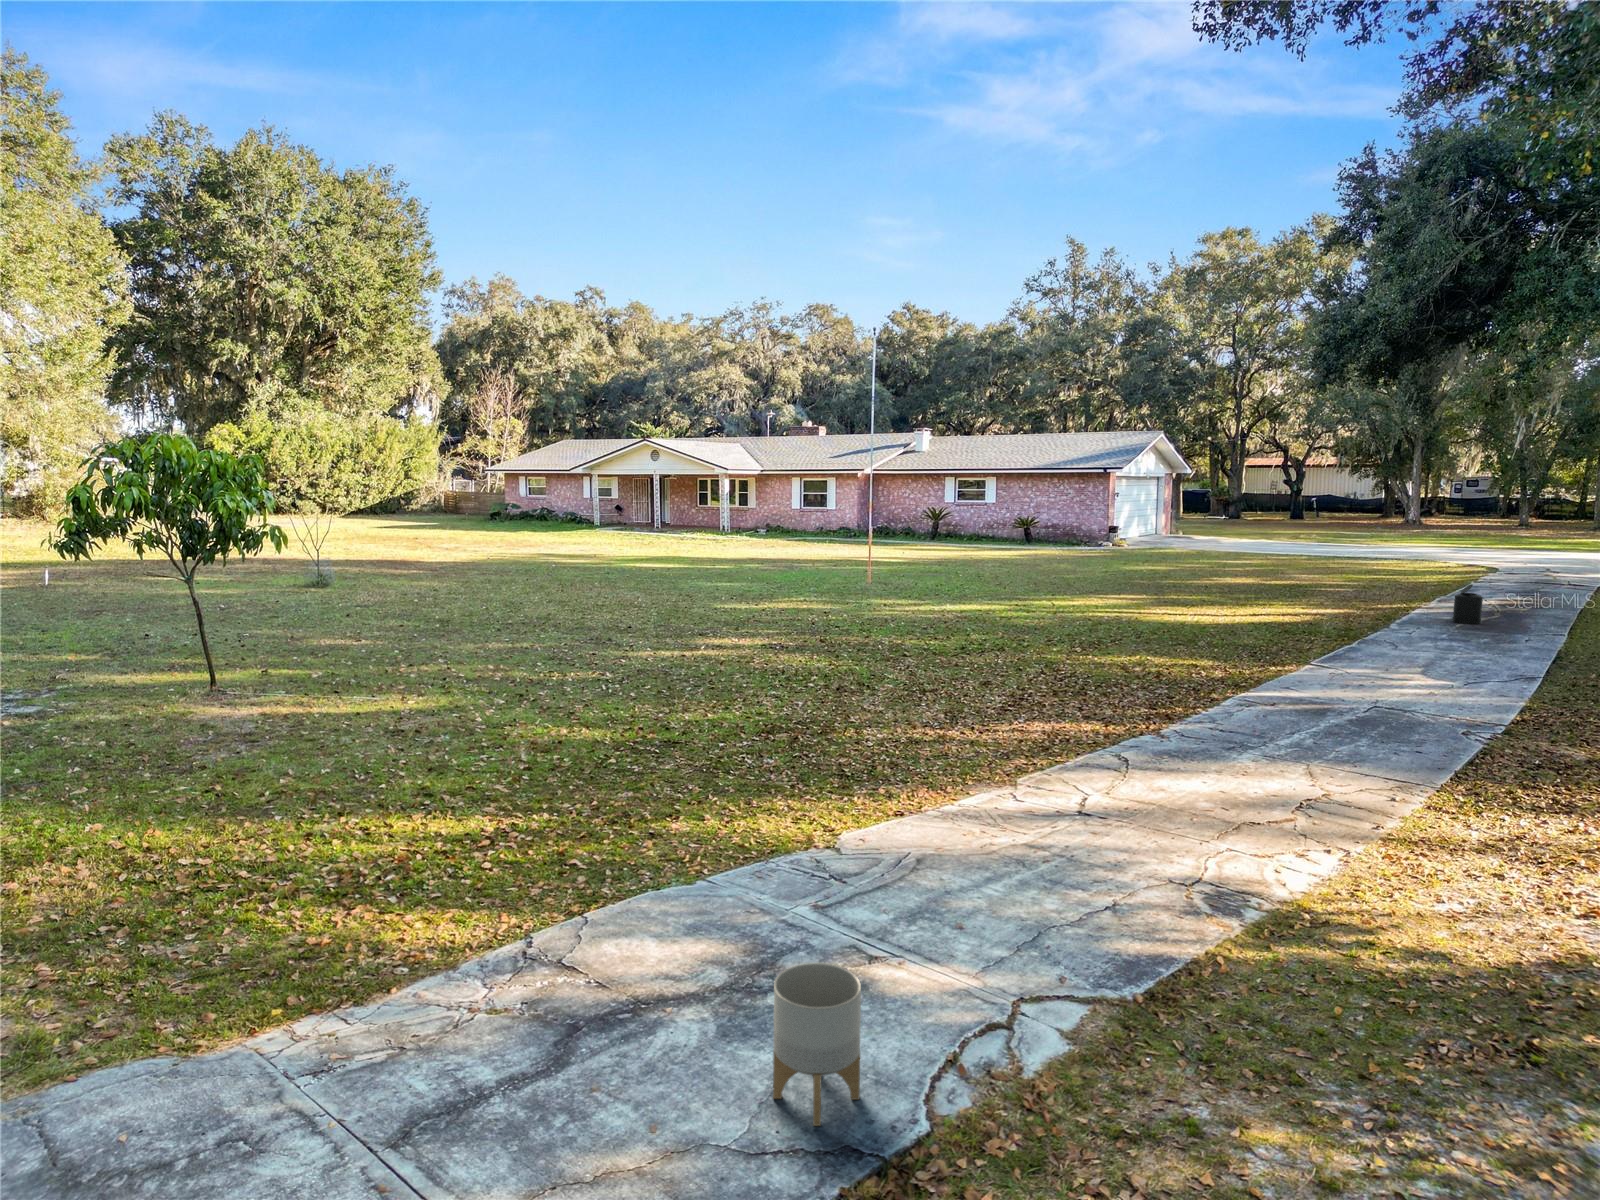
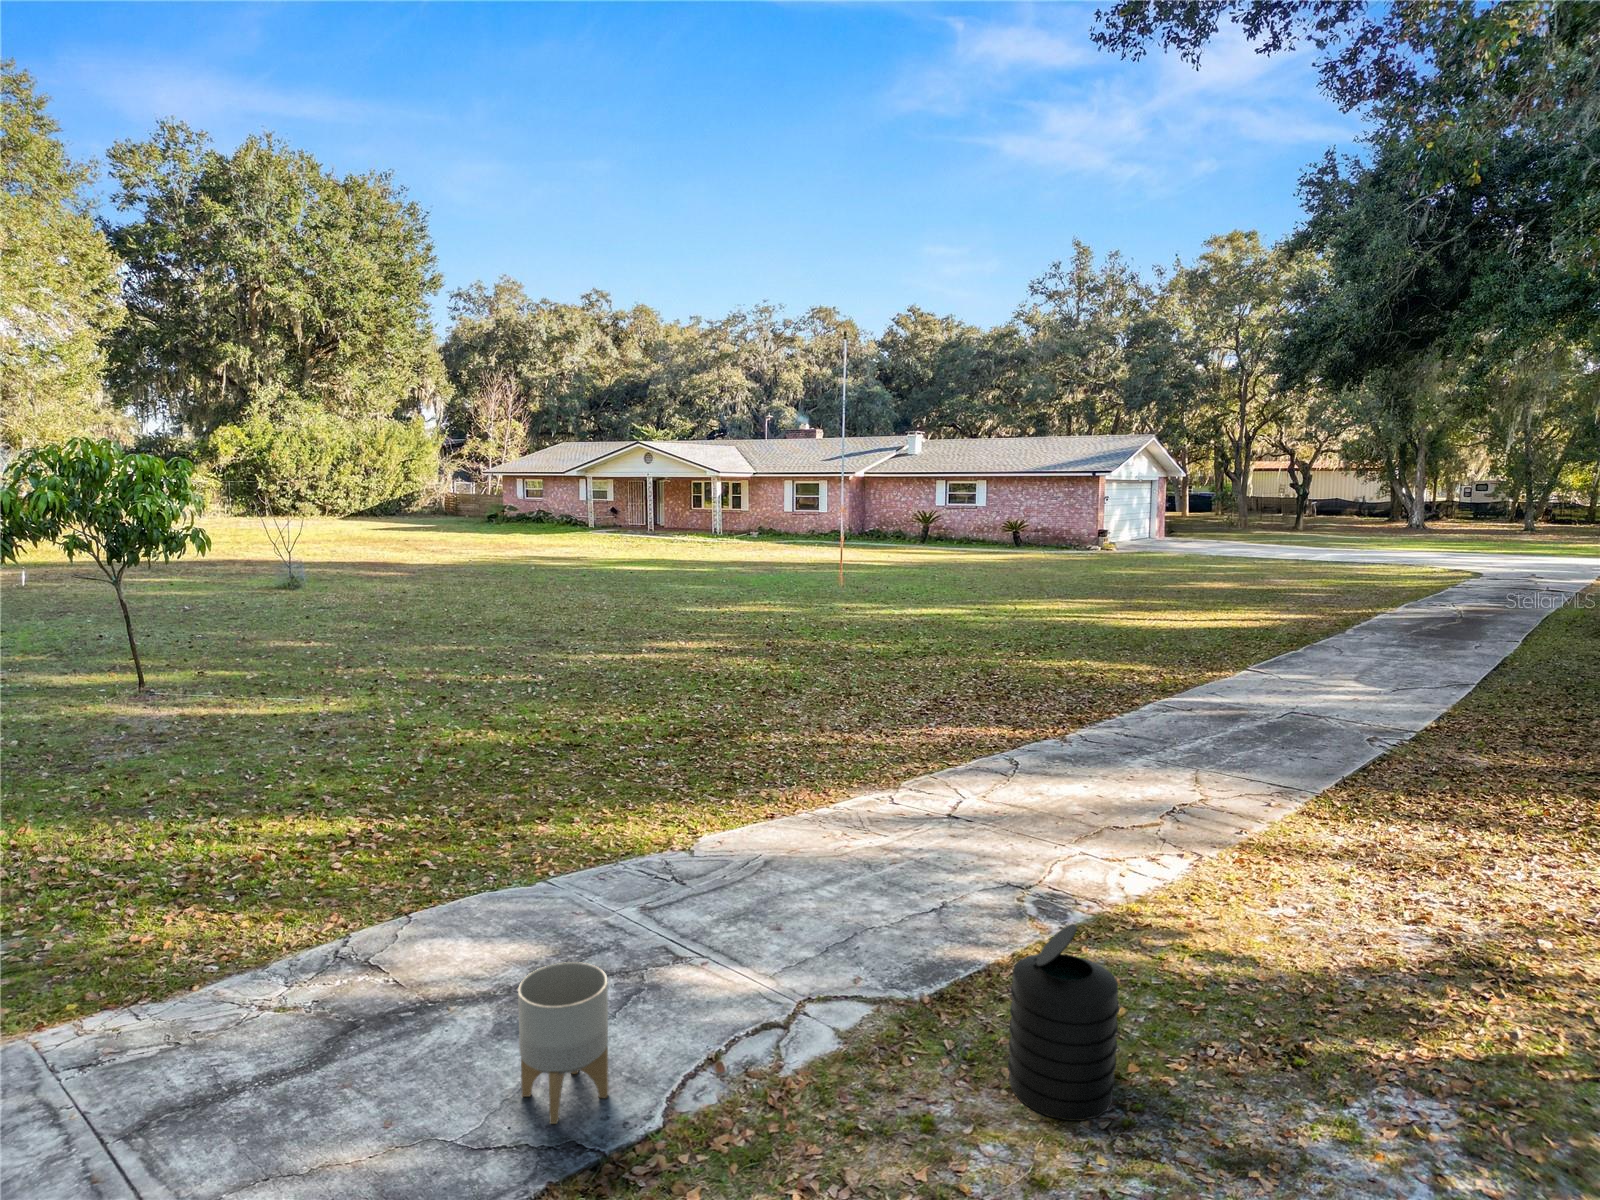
trash can: present [1453,584,1483,624] -> present [1008,924,1119,1121]

